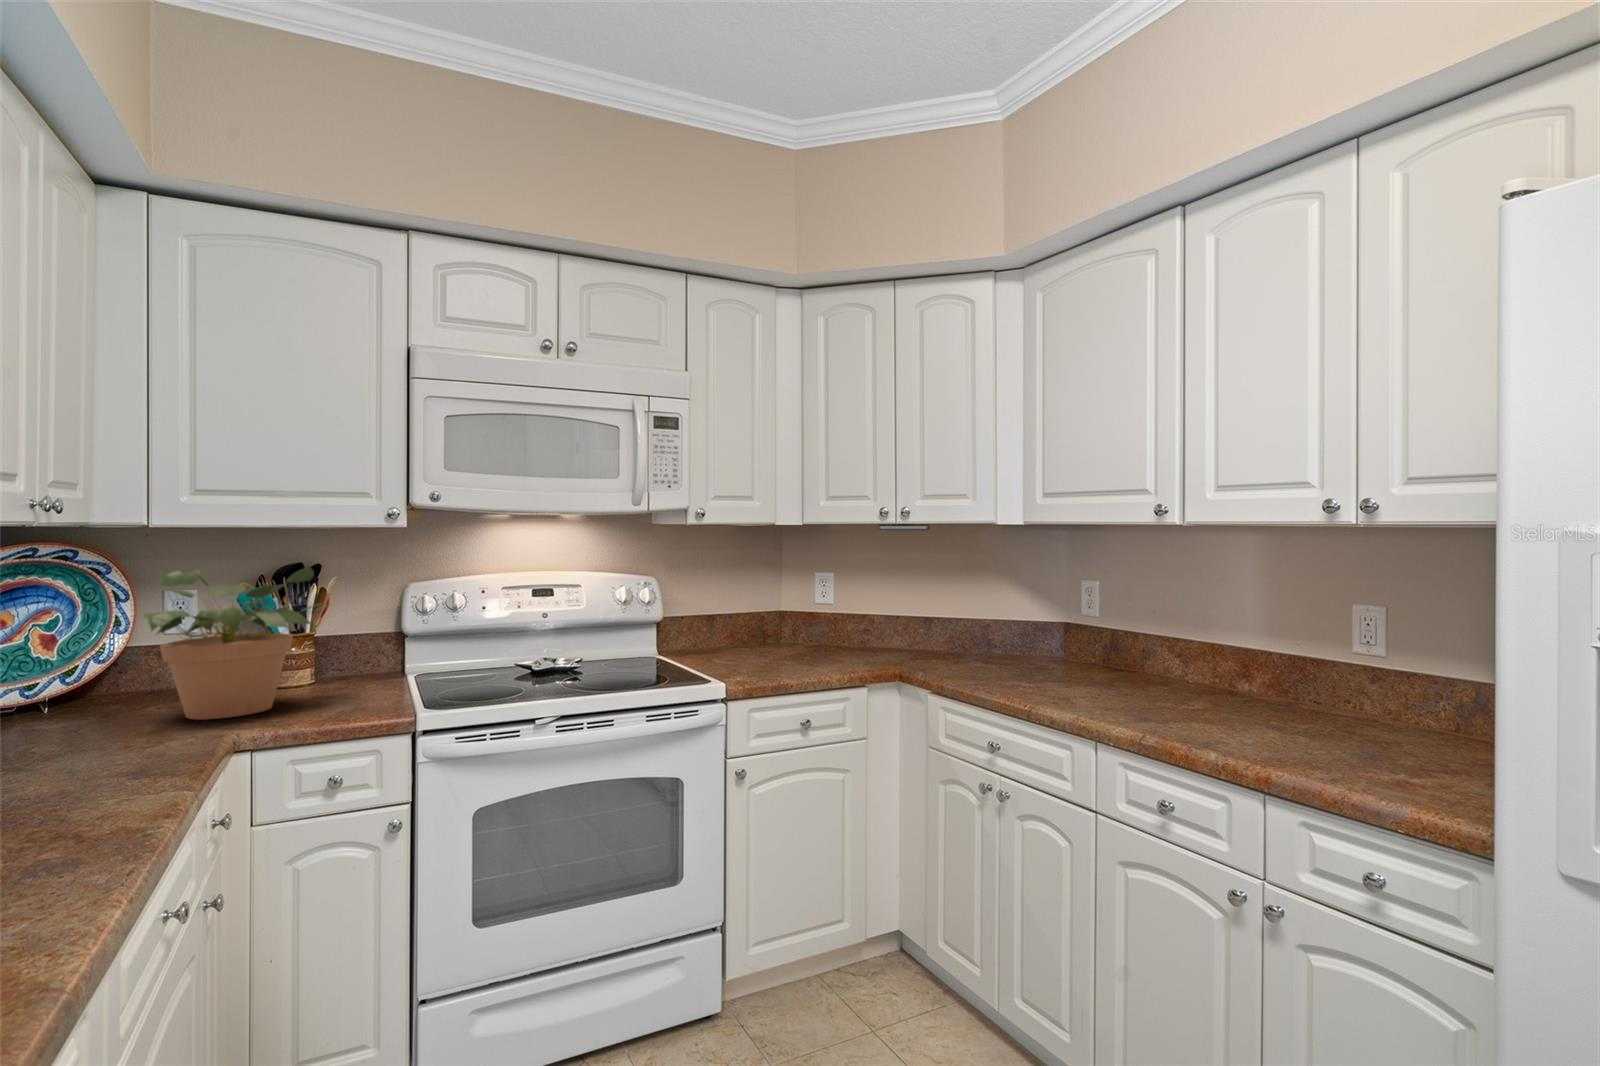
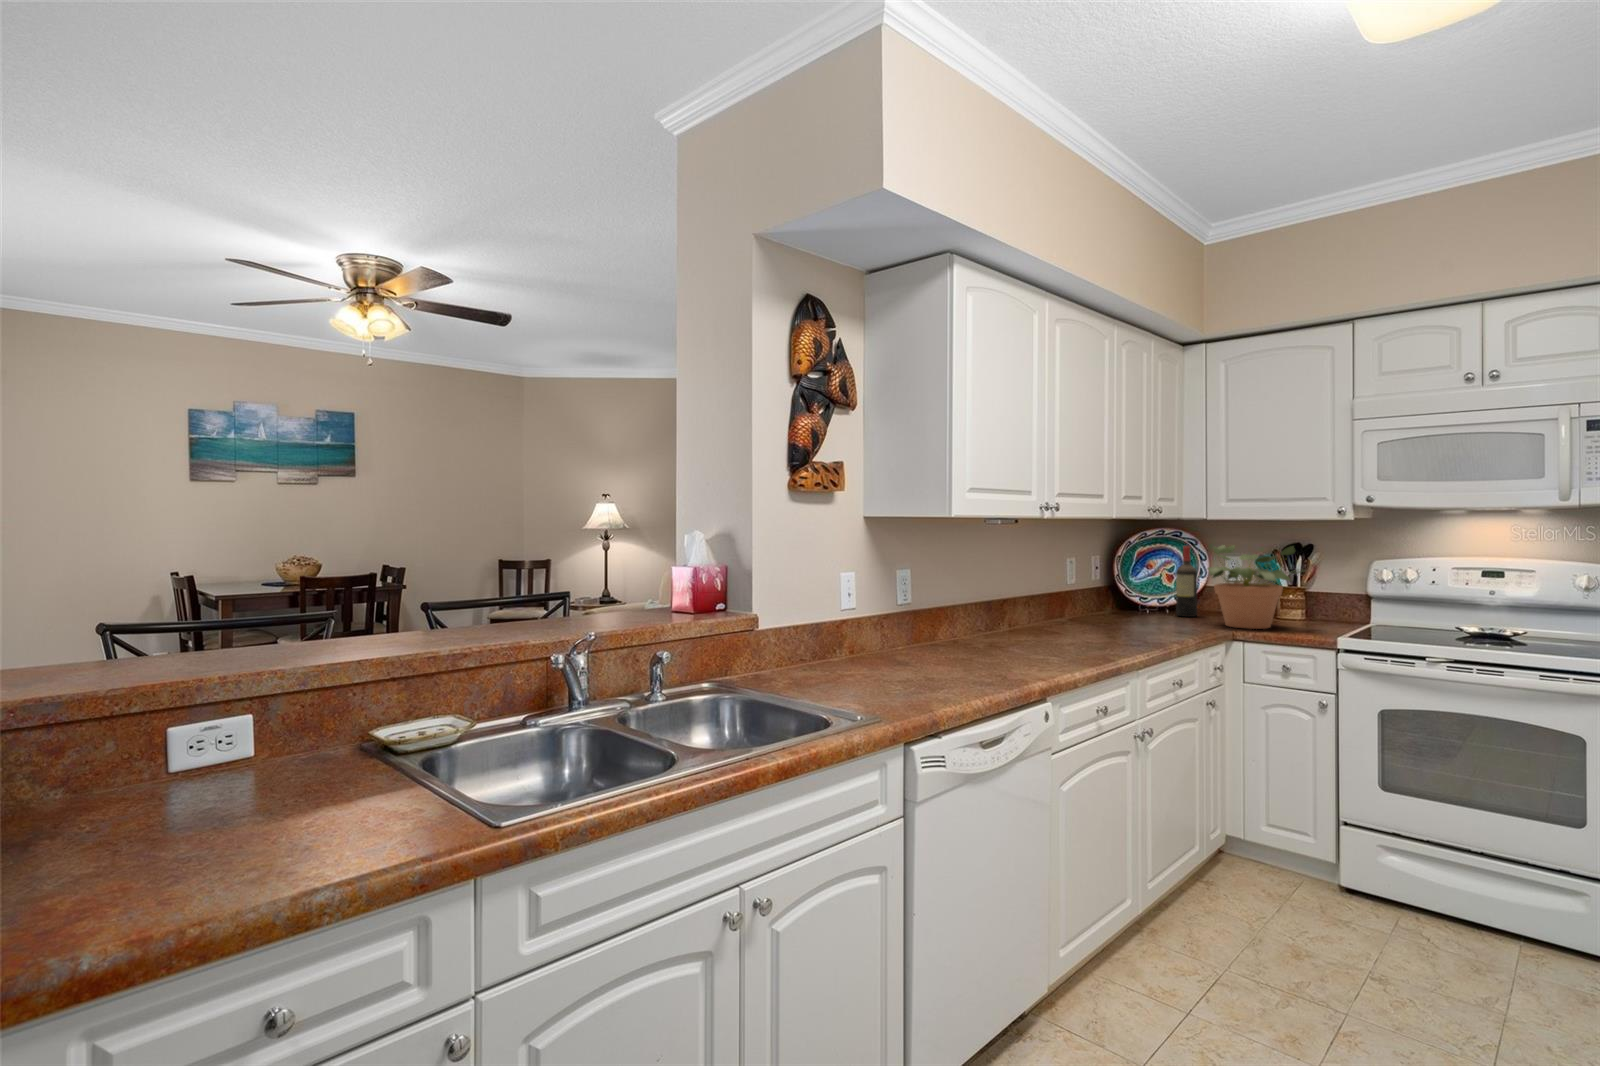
wine bottle: none [65,576,115,713] -> present [1176,546,1197,617]

